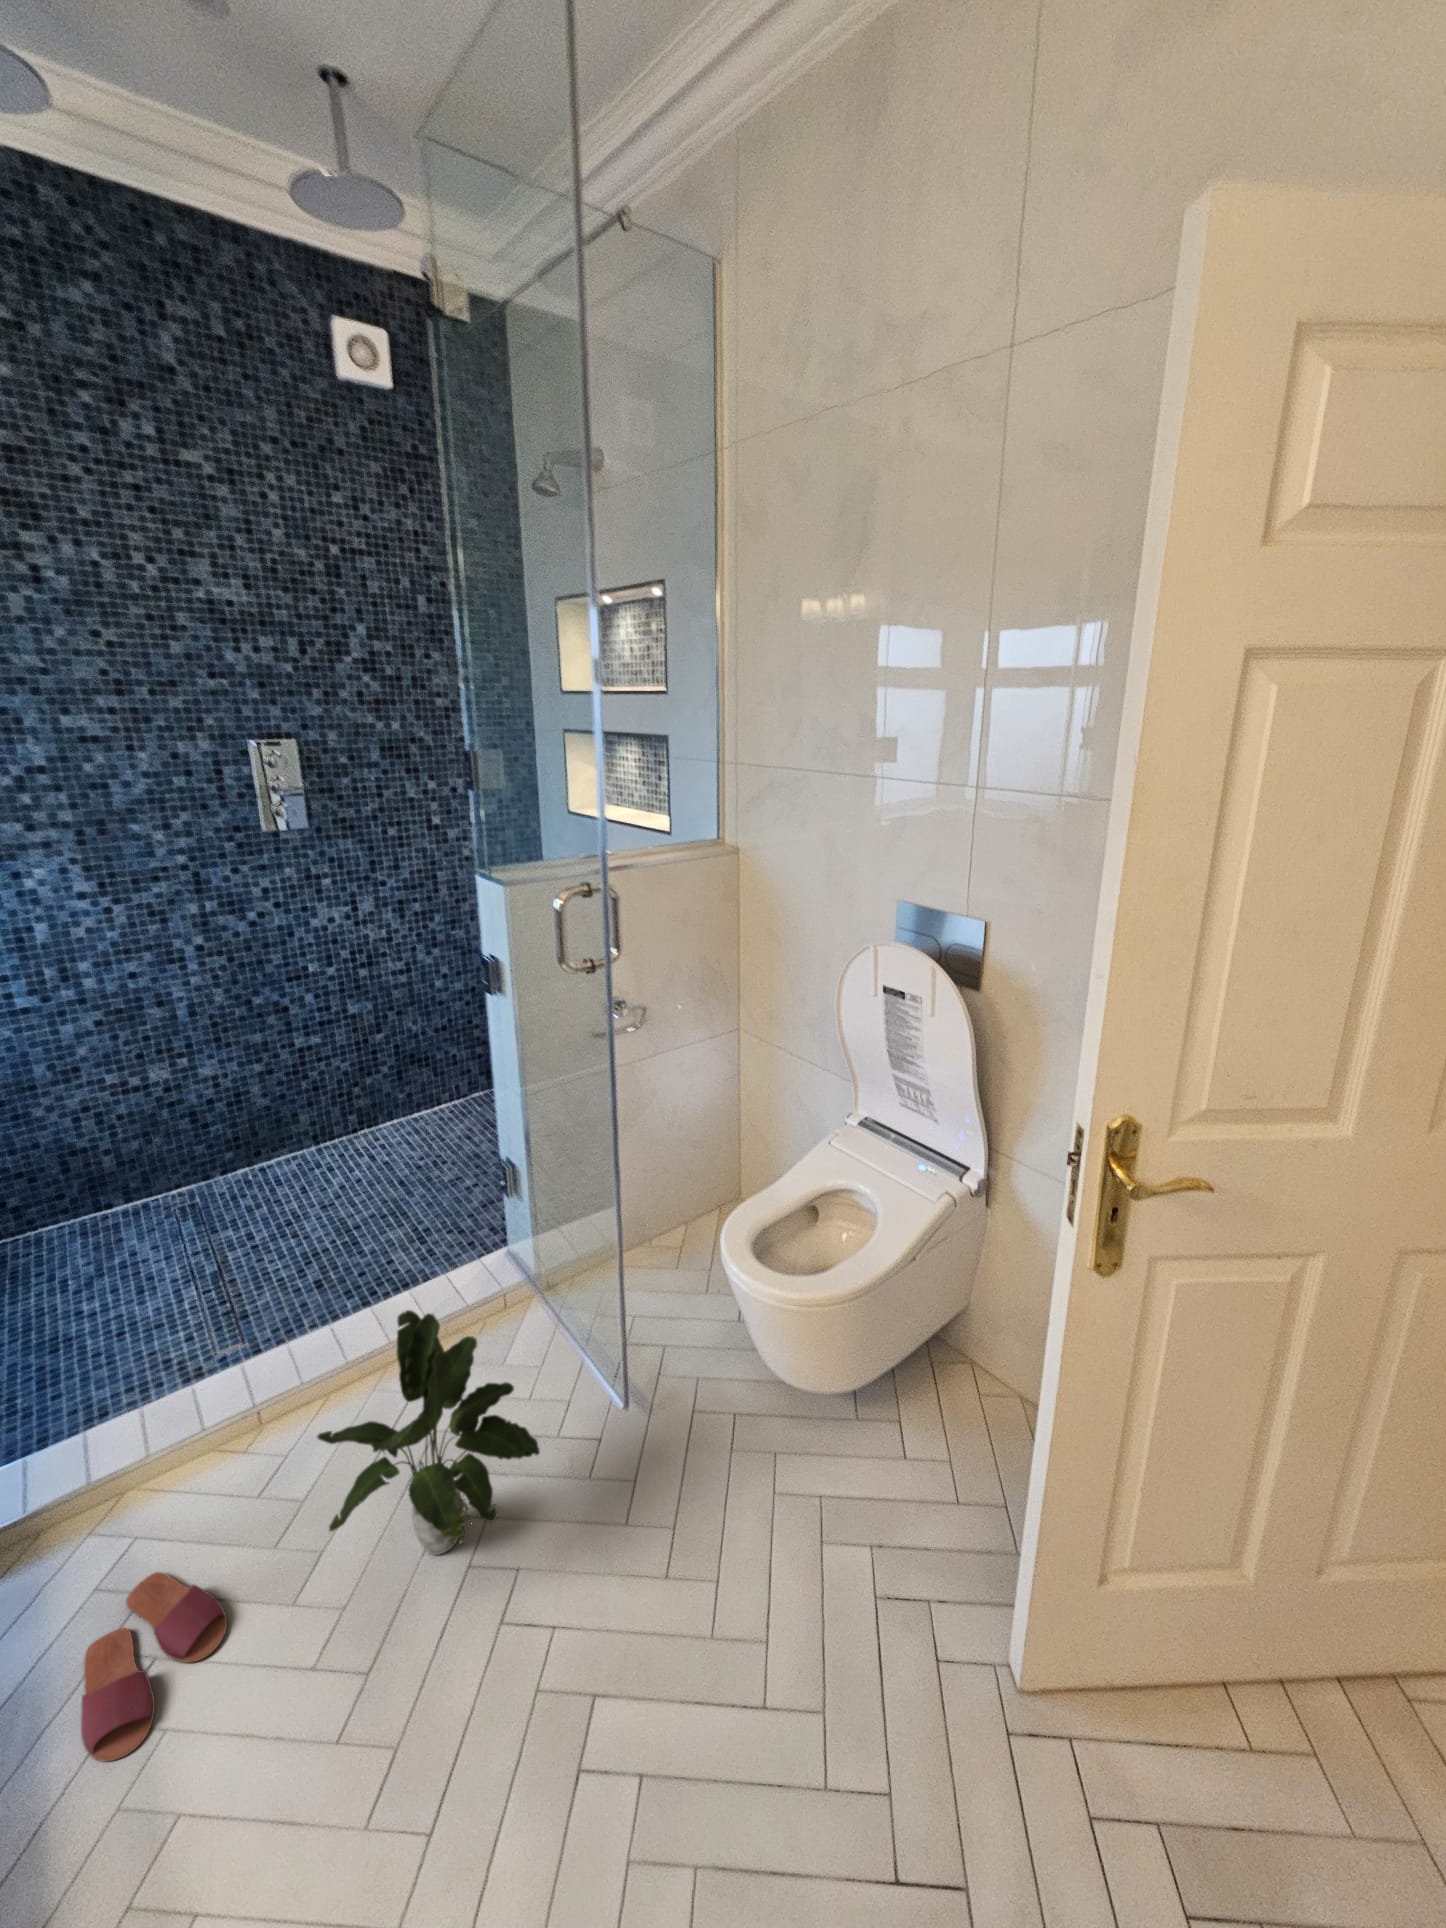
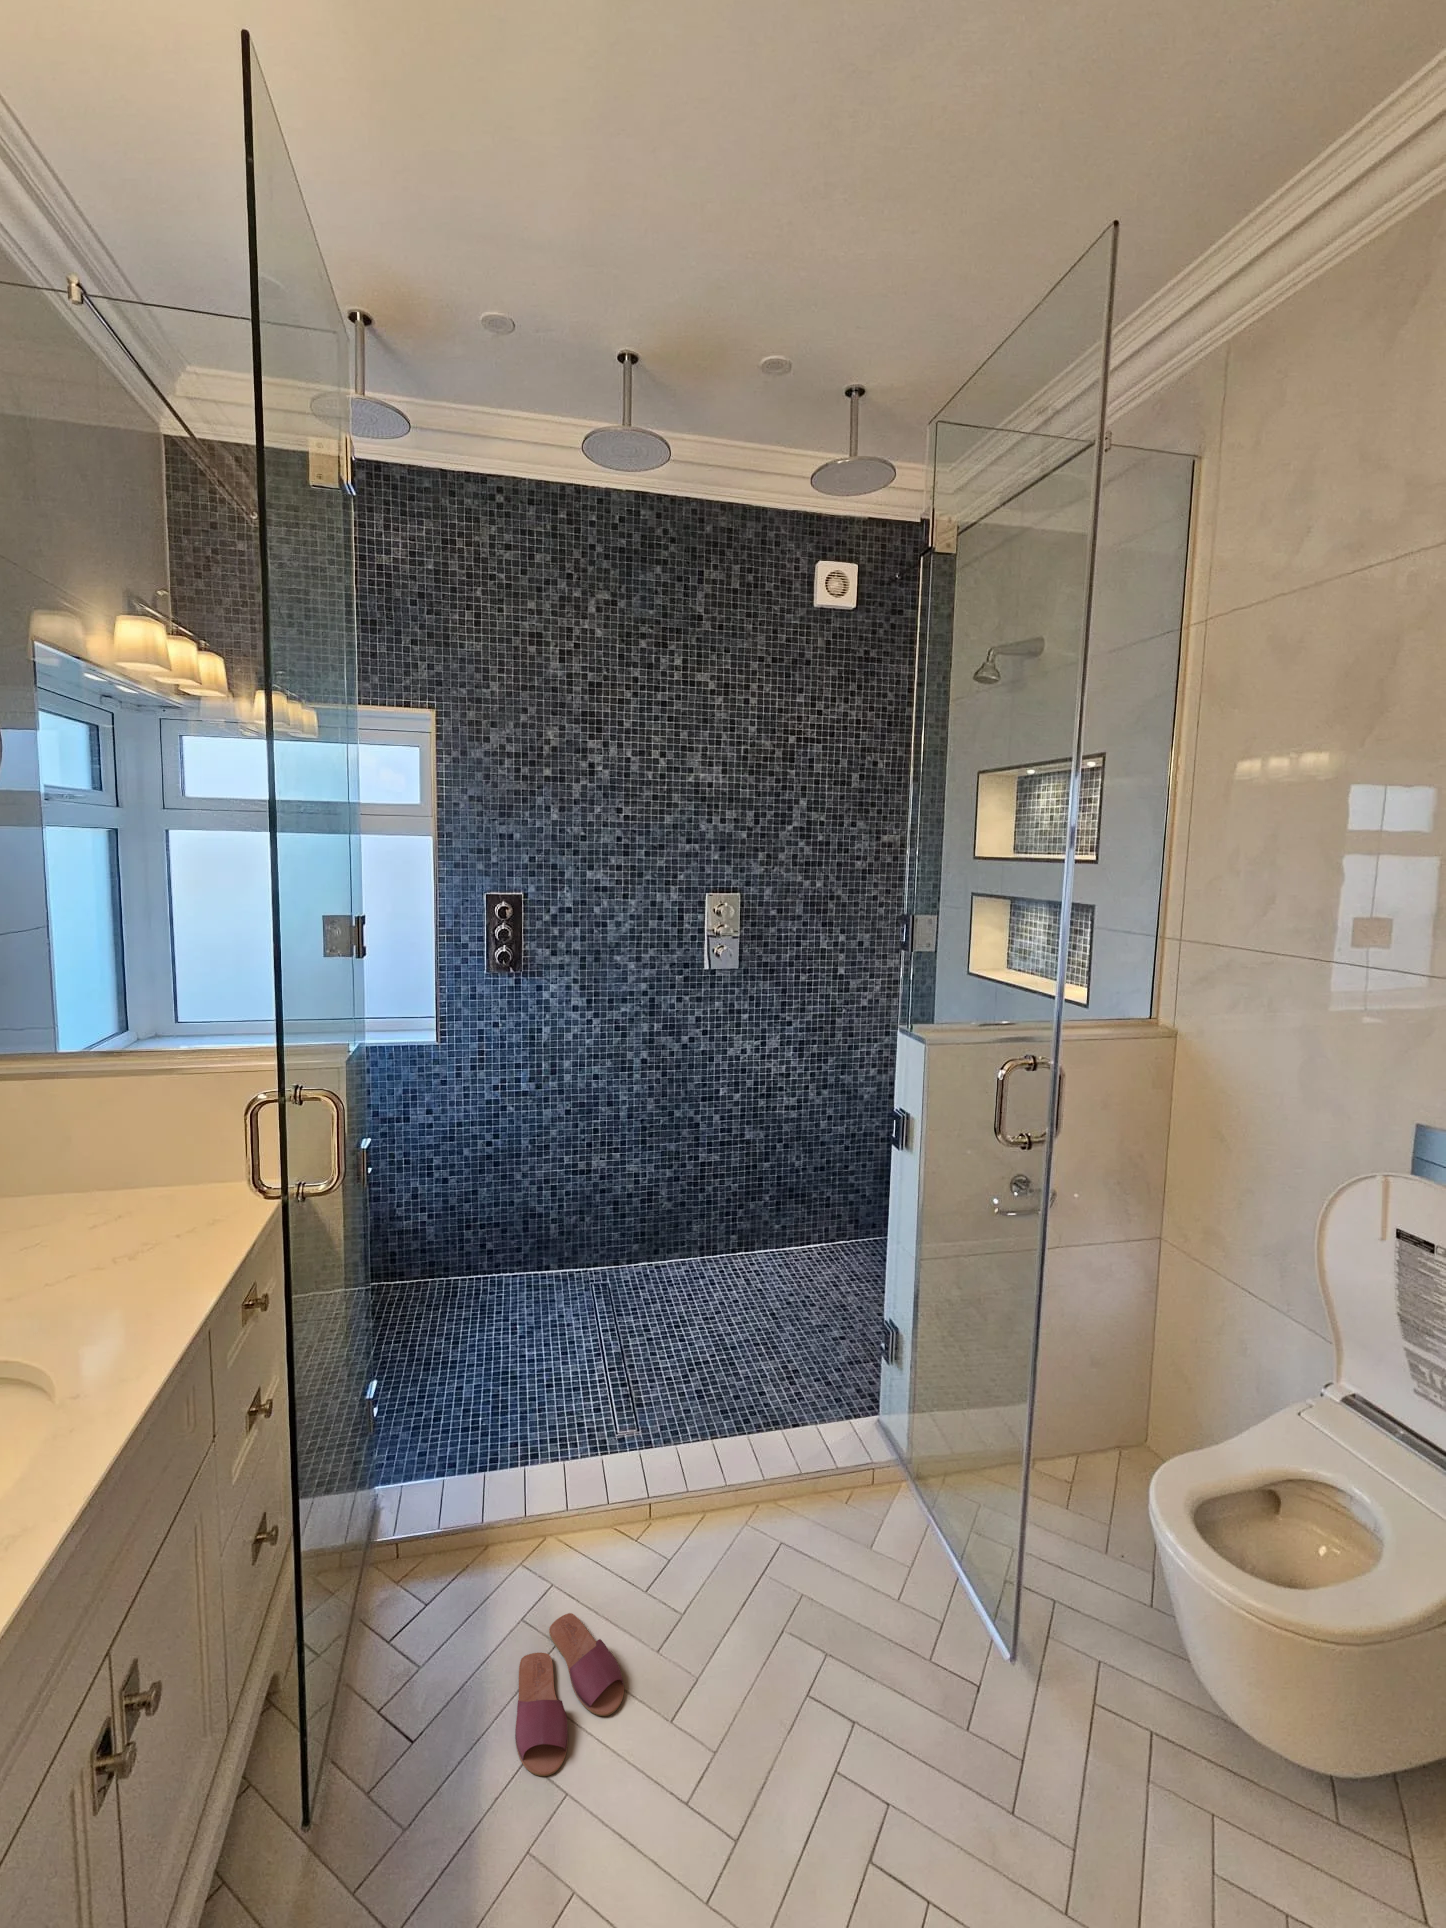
potted plant: present [317,1310,540,1555] -> none [721,1441,918,1716]

